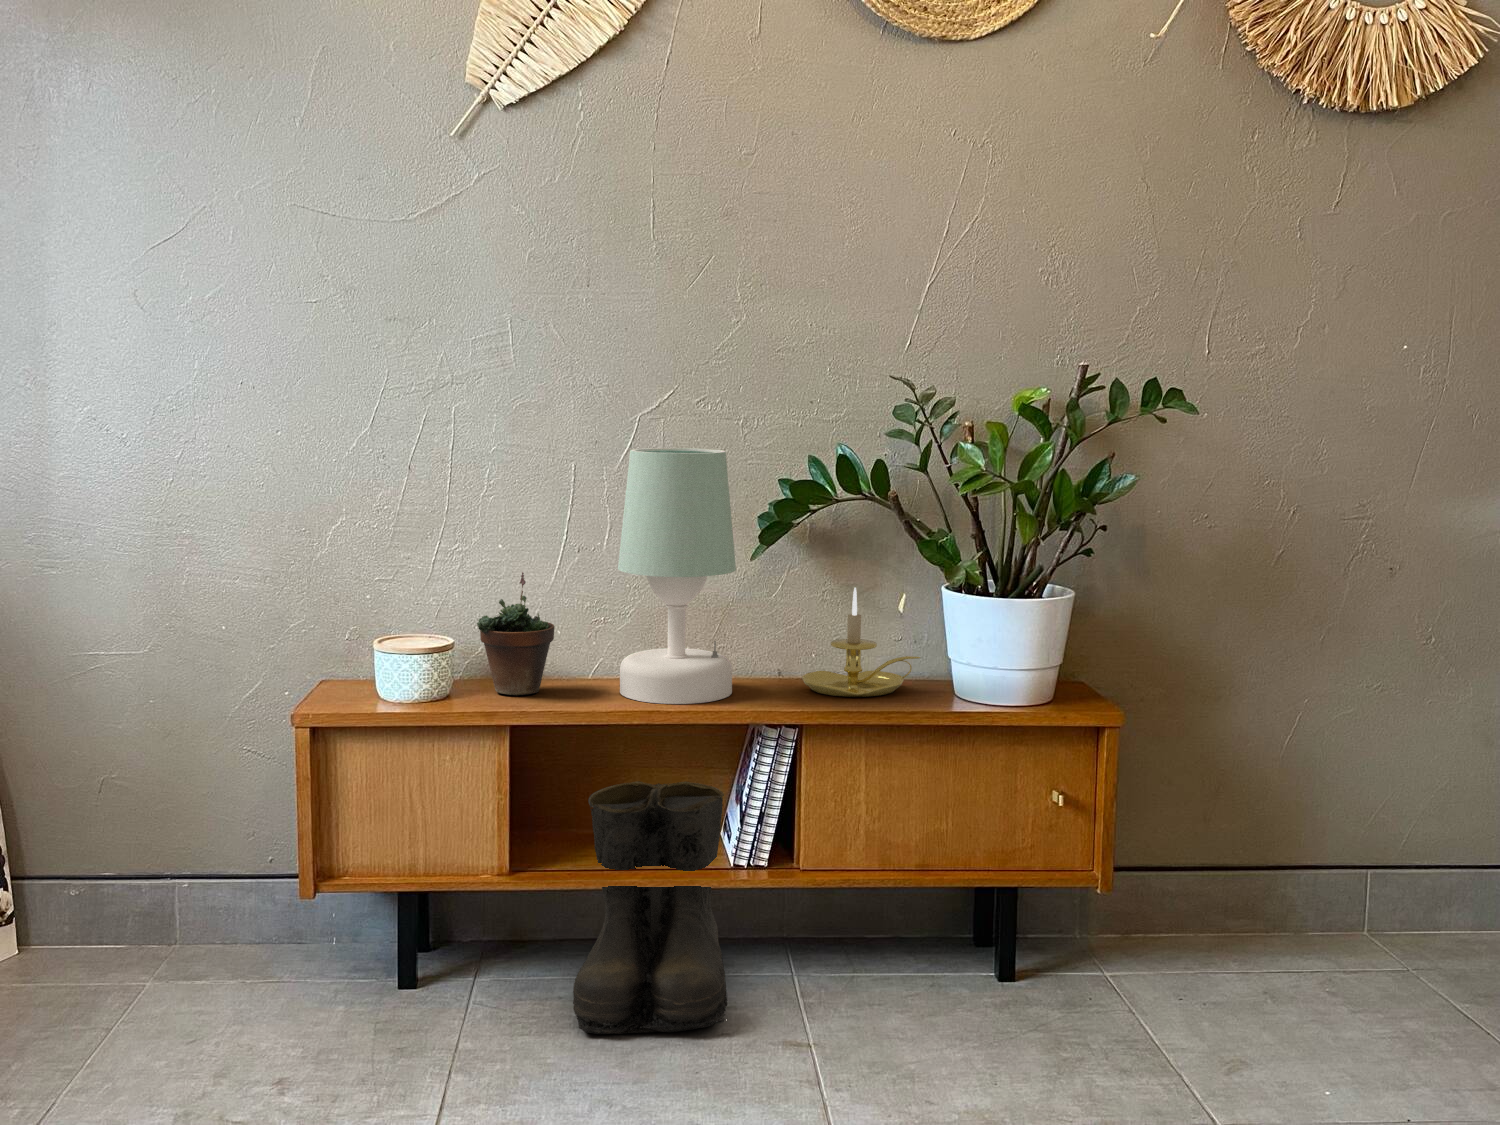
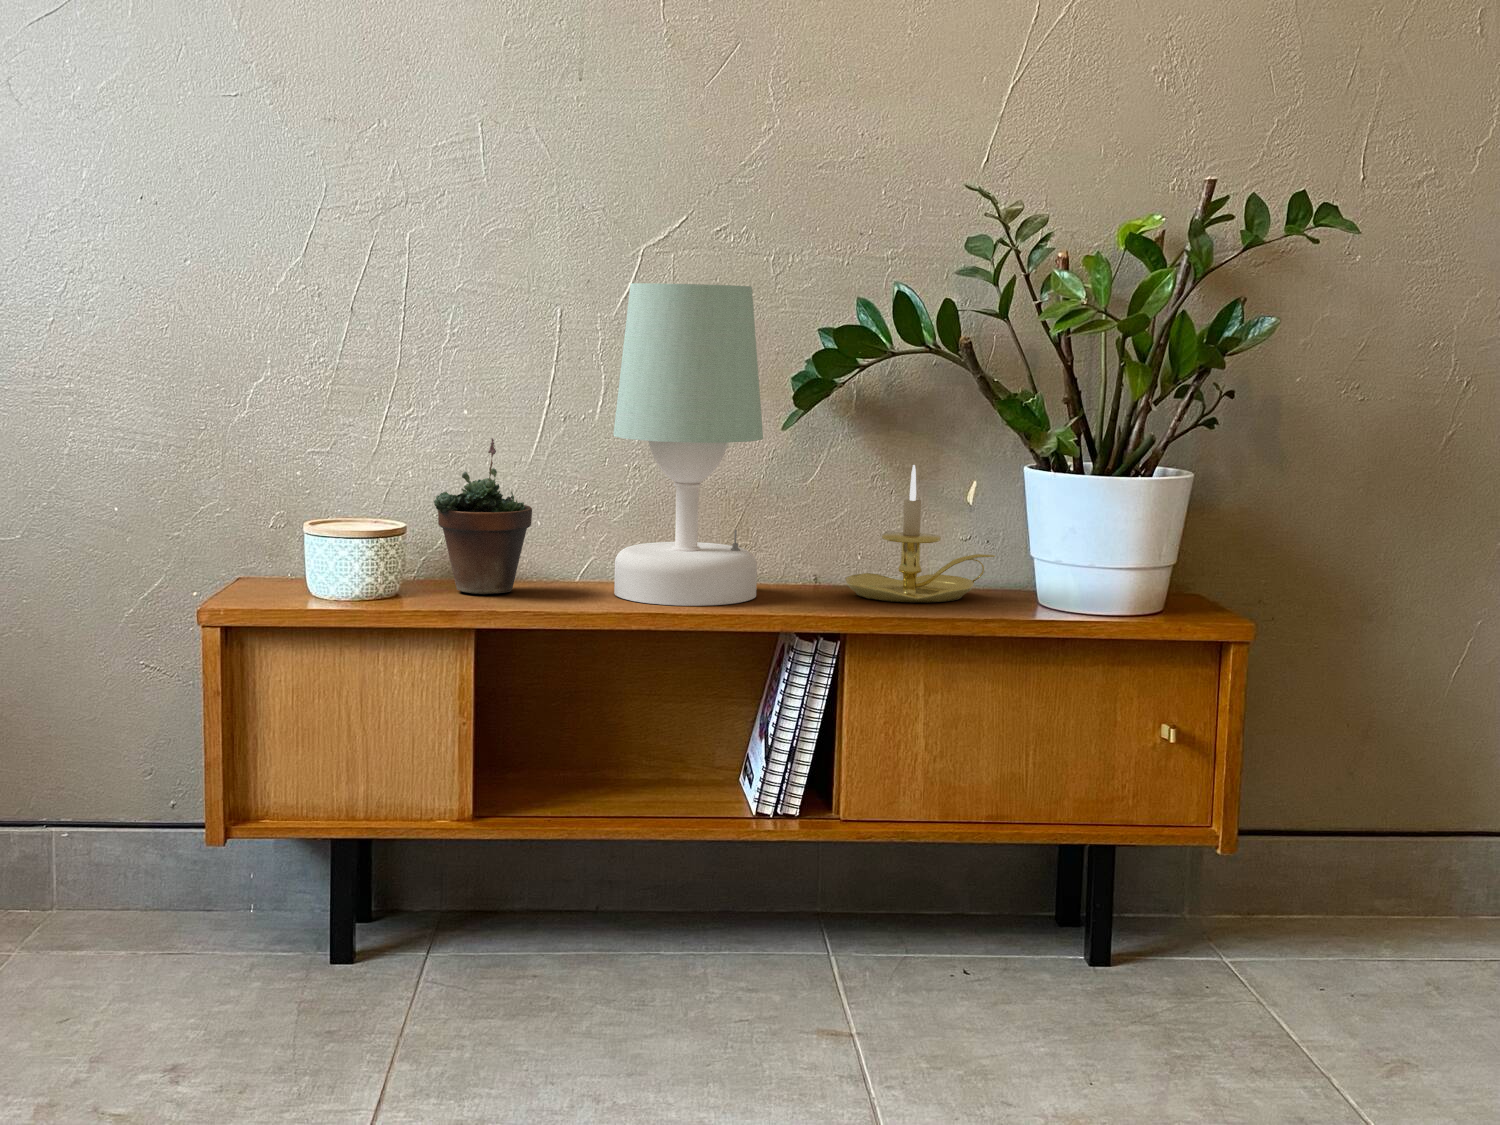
boots: present [573,781,727,1034] -> none [552,711,746,1019]

